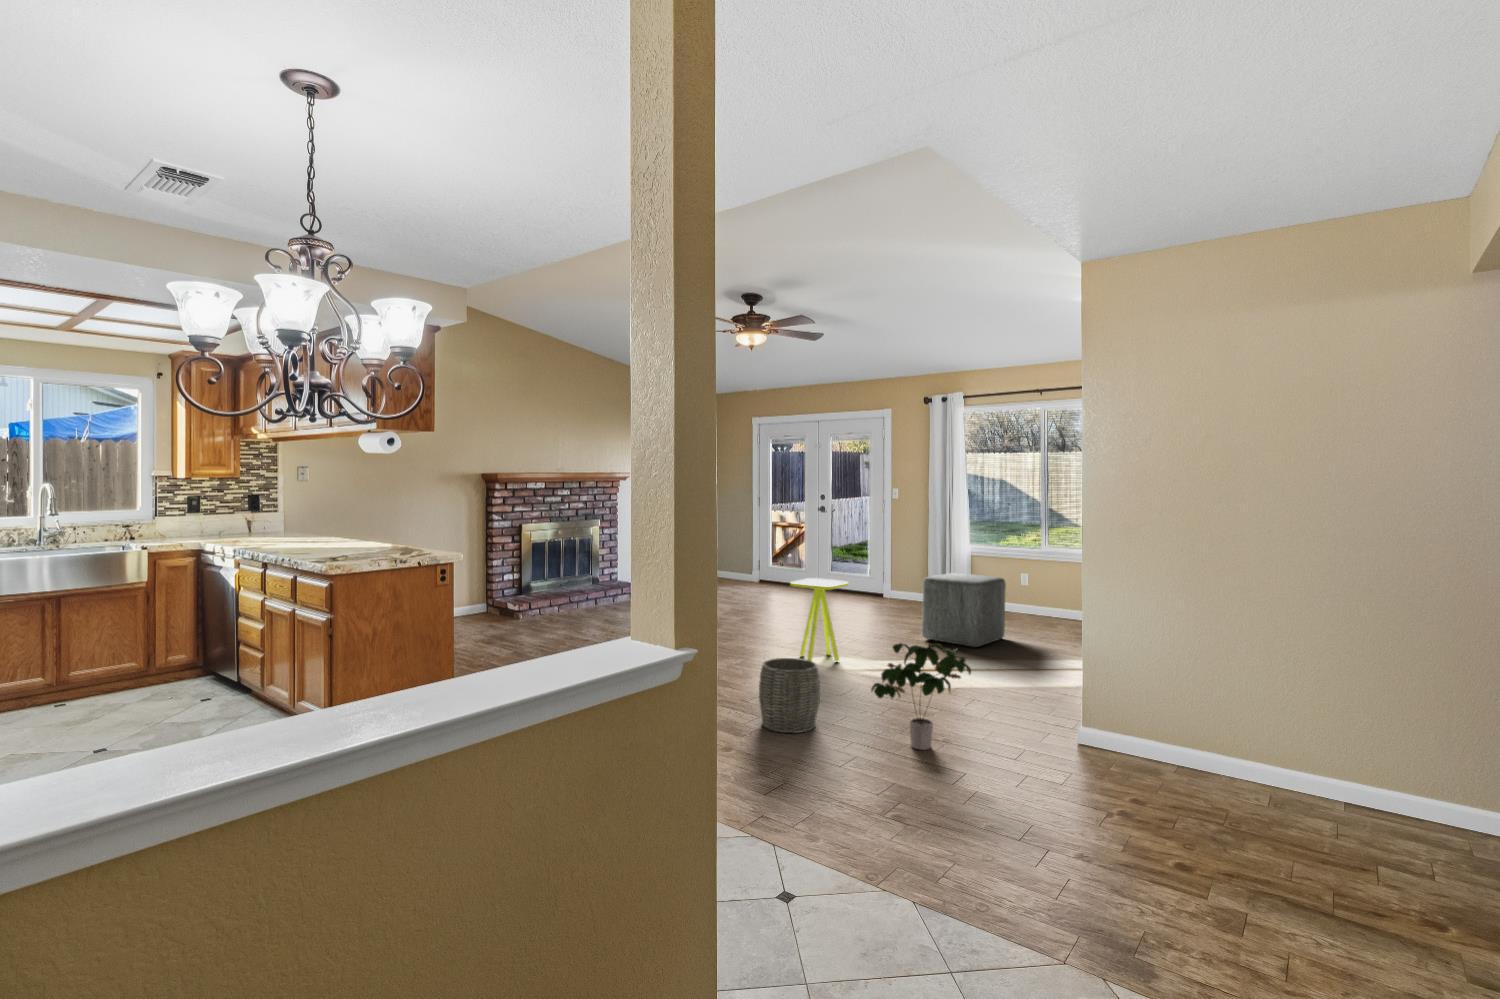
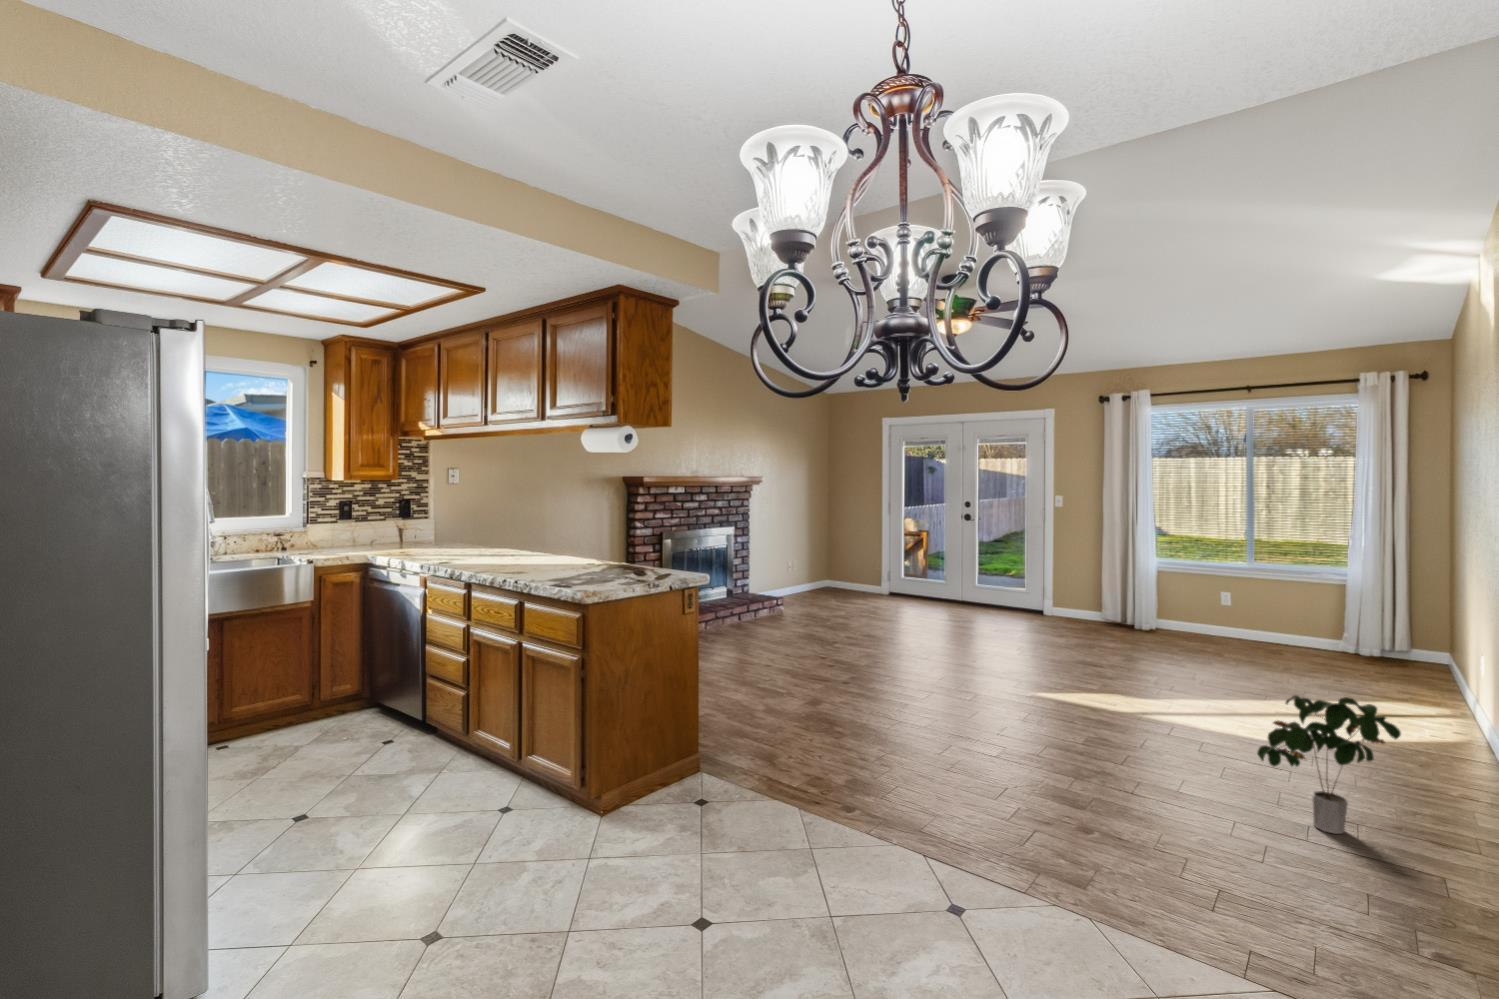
ottoman: present [922,573,1006,647] -> none [1149,593,1247,681]
side table: present [790,578,848,661] -> none [1027,600,1092,698]
woven basket: present [759,658,820,733] -> none [1082,706,1166,804]

